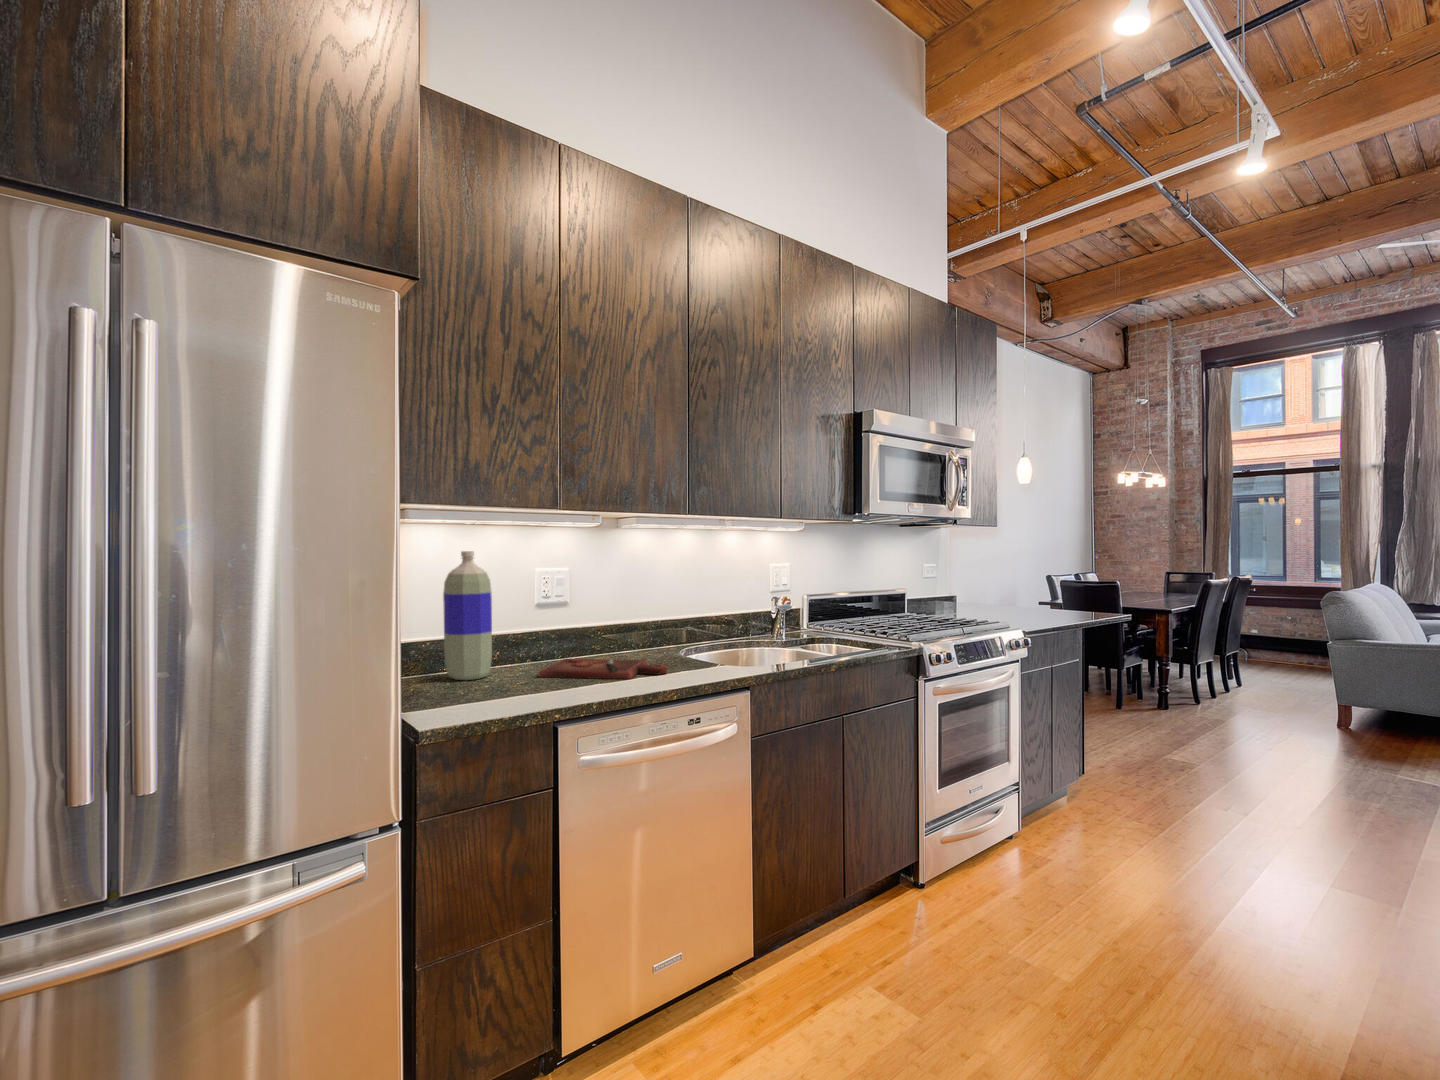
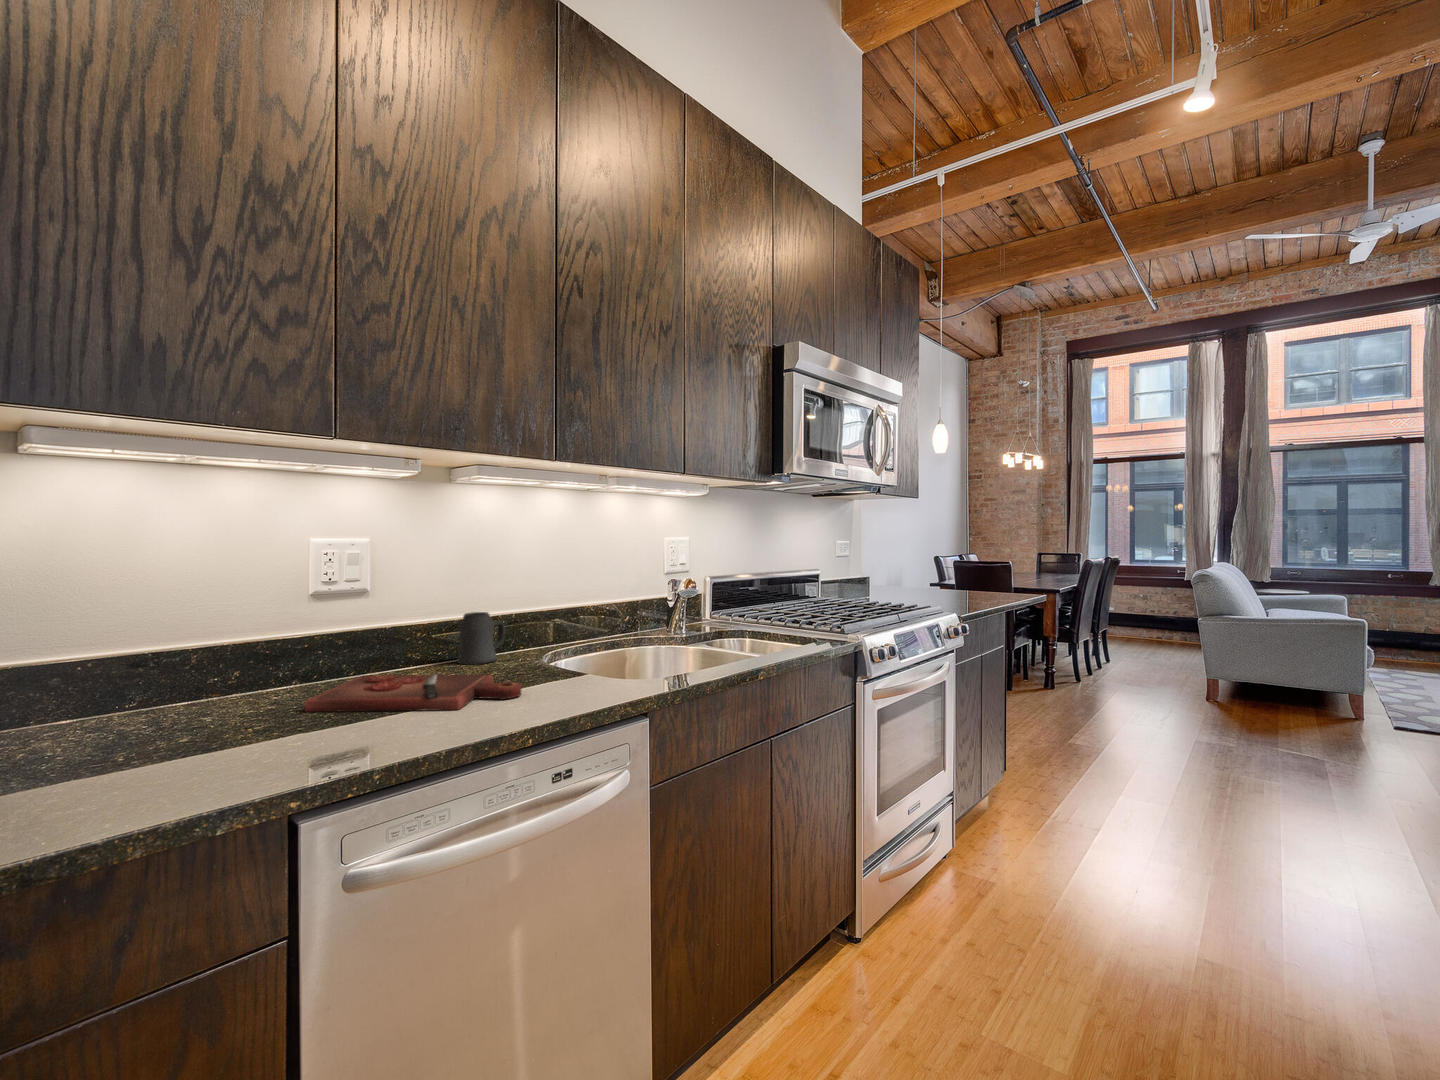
bottle: present [443,551,492,680] -> none [122,505,223,724]
mug: none [619,619,651,656] -> present [457,612,505,665]

